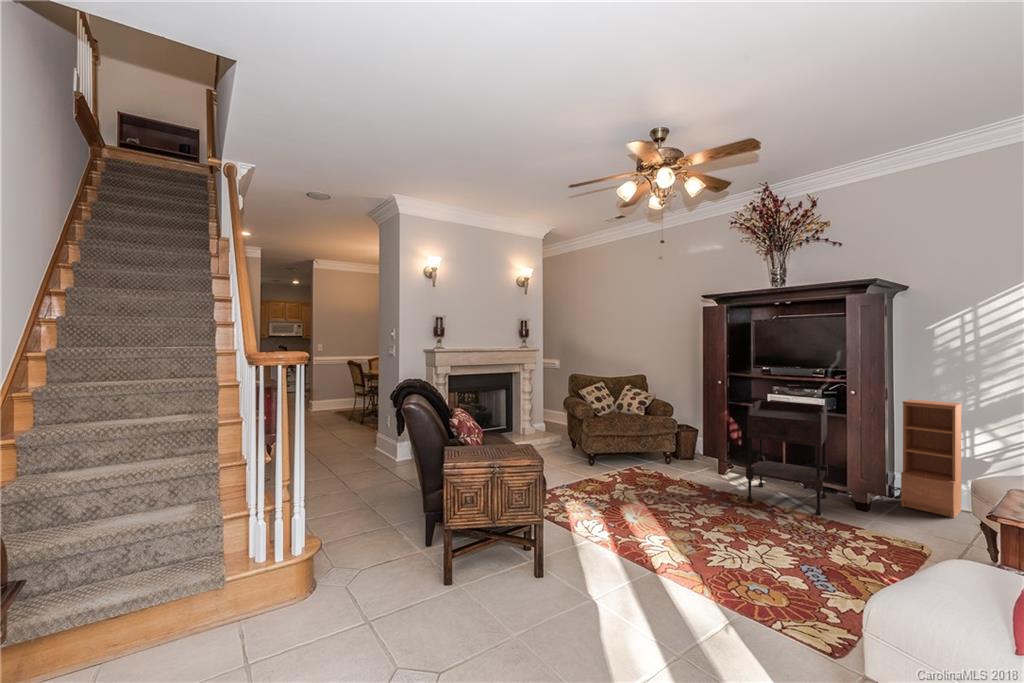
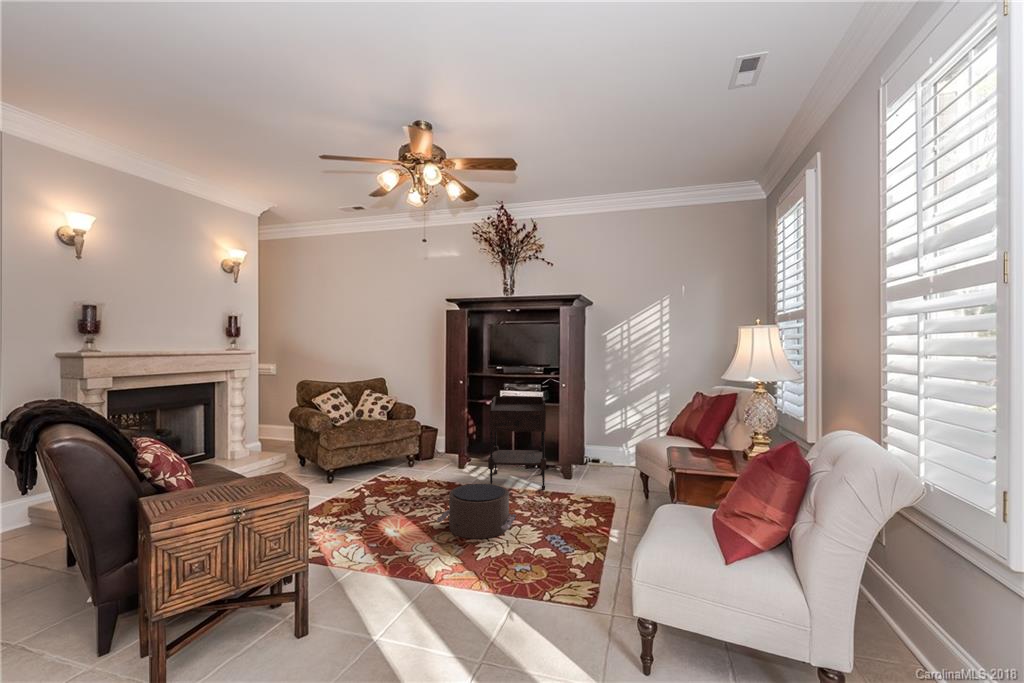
bookcase: present [901,399,962,518] -> none [590,388,622,473]
pouf: none [674,489,767,548] -> present [437,484,516,539]

